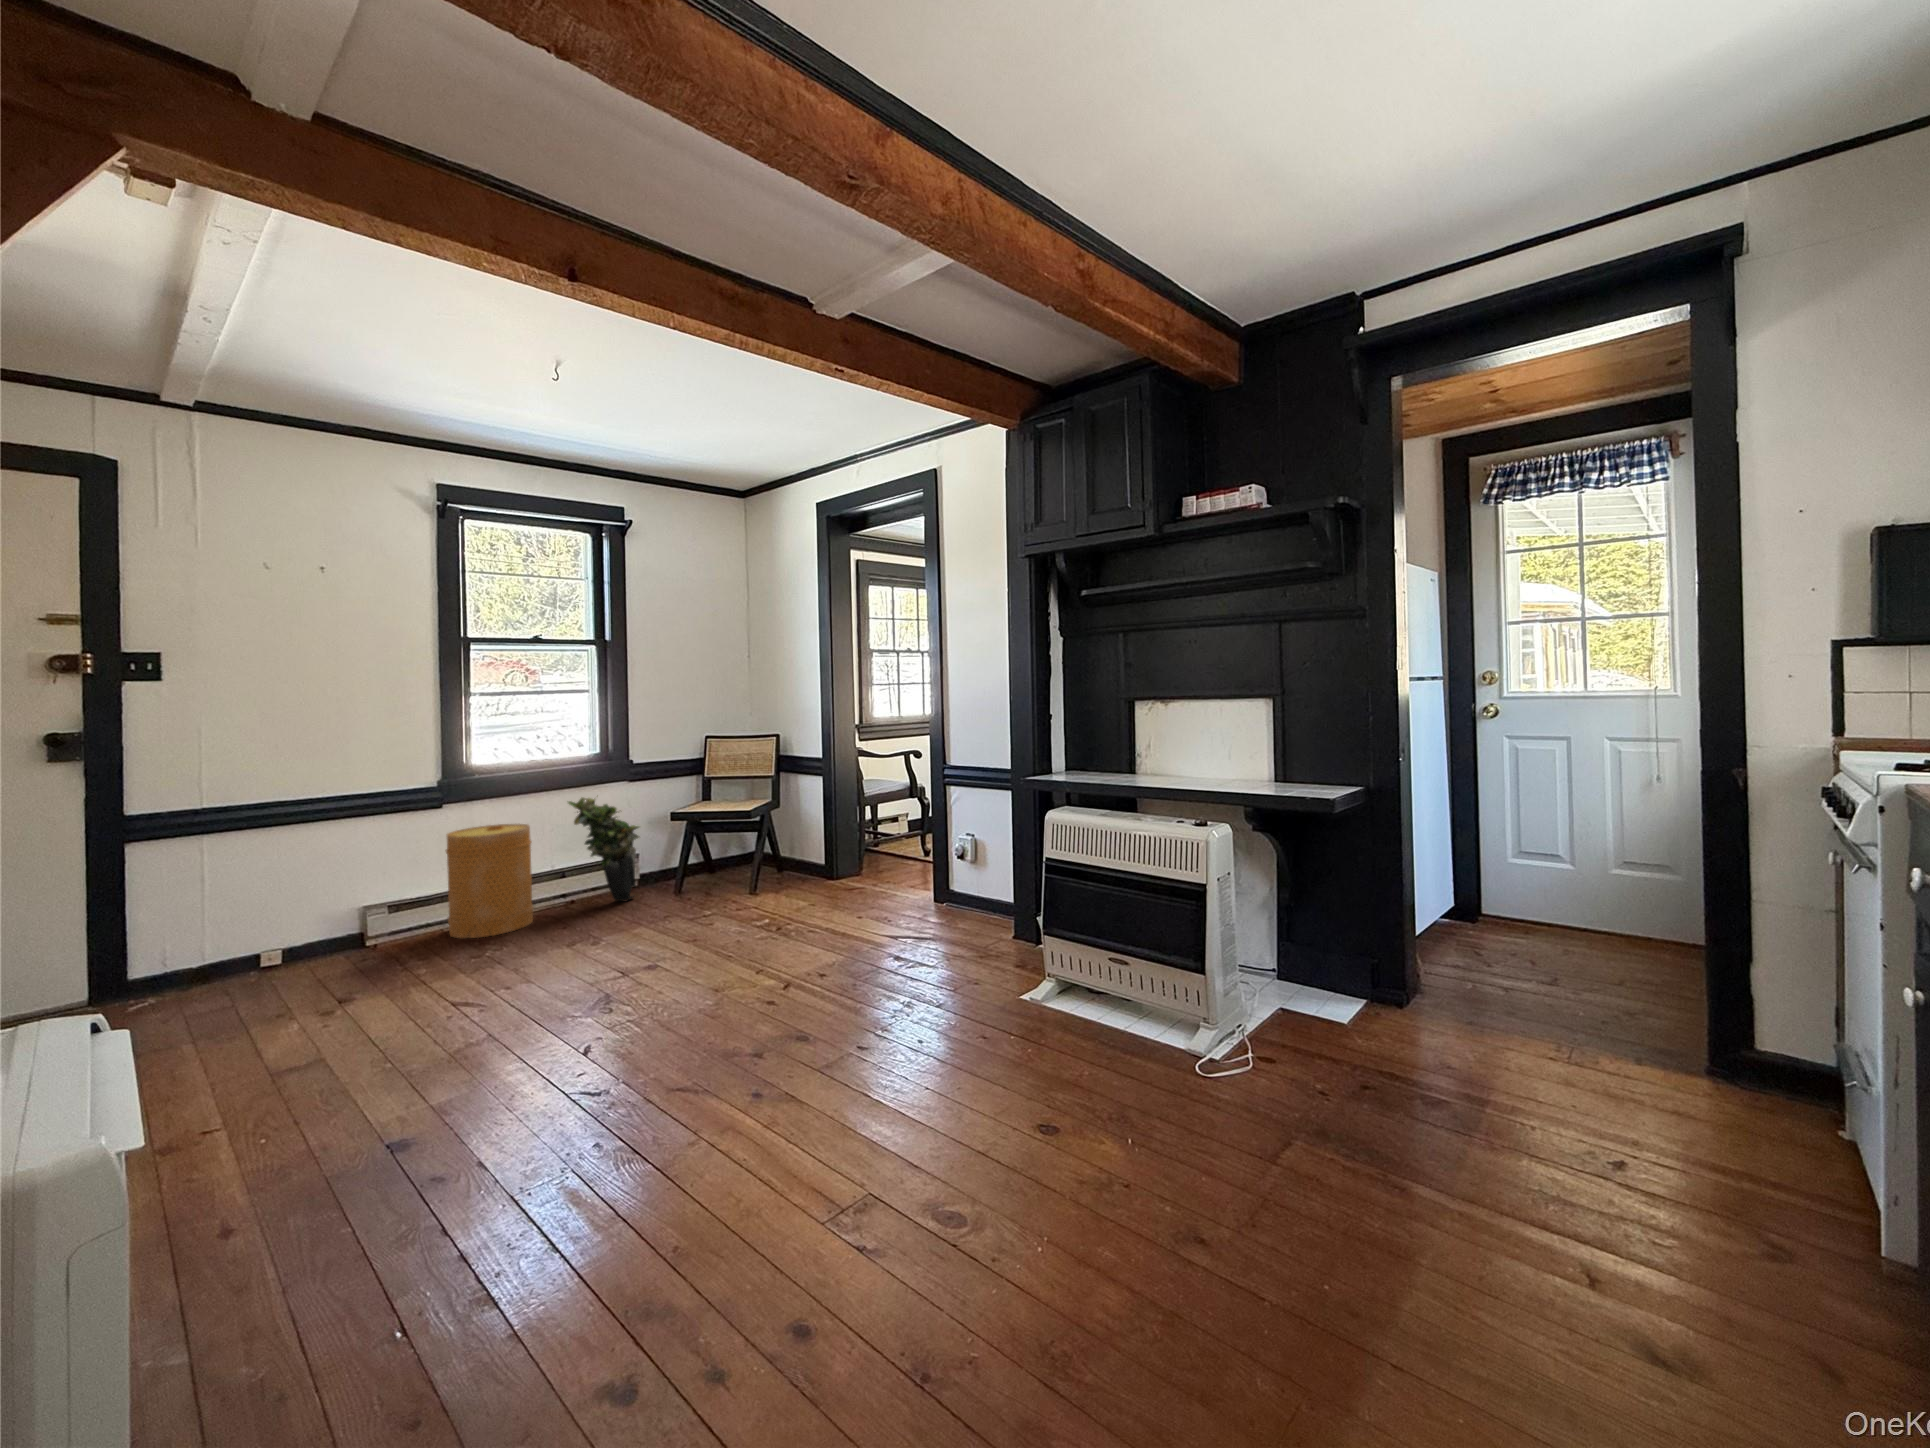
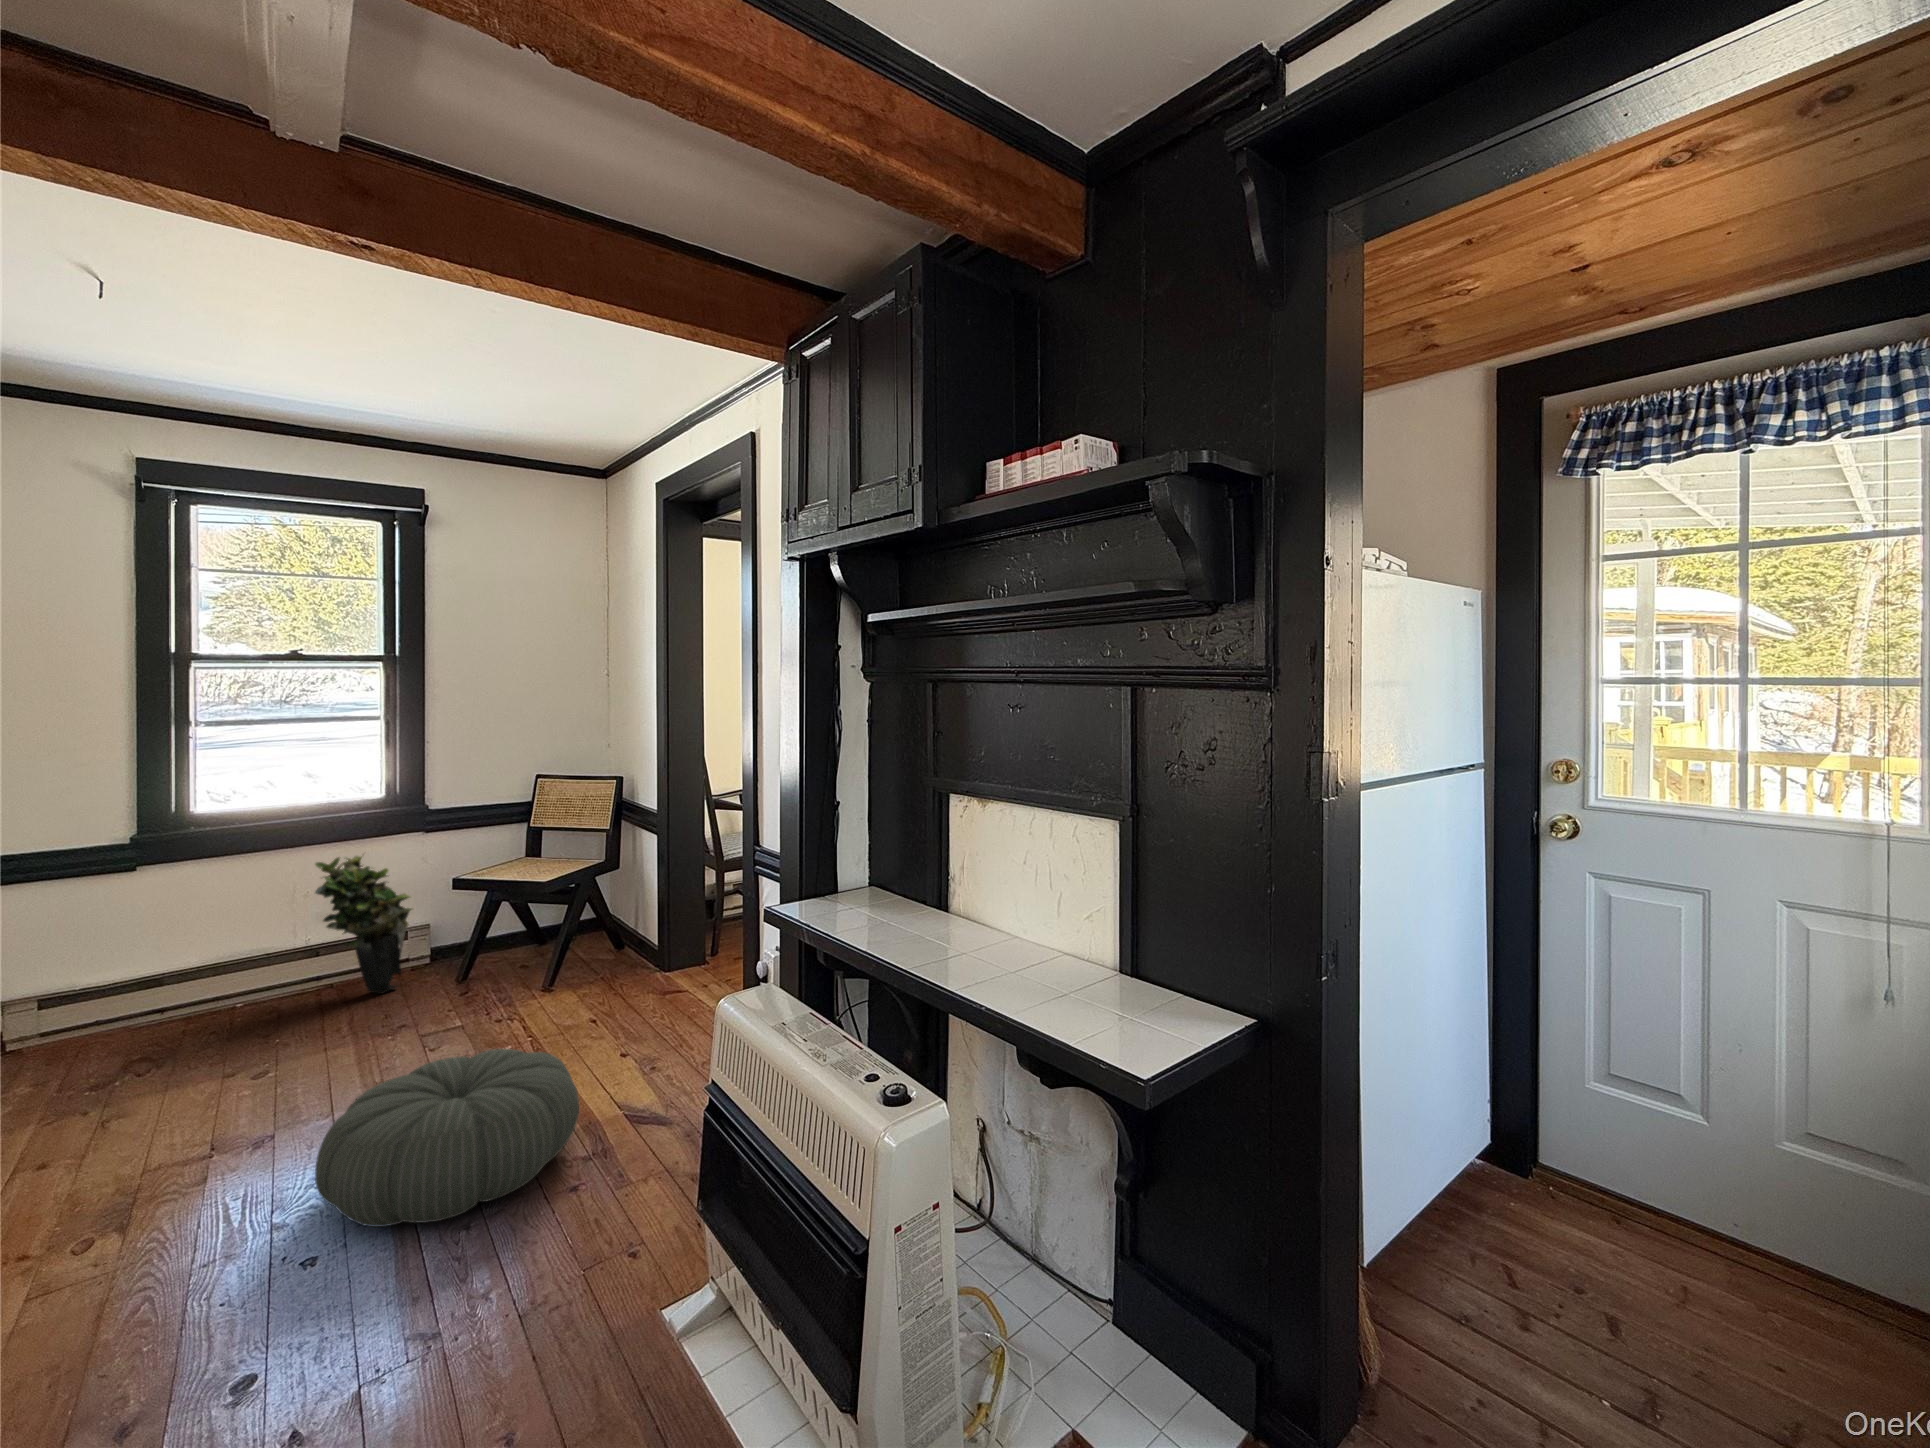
basket: present [446,824,534,938] -> none [108,892,244,1050]
pouf: none [749,893,894,983] -> present [315,1049,579,1227]

